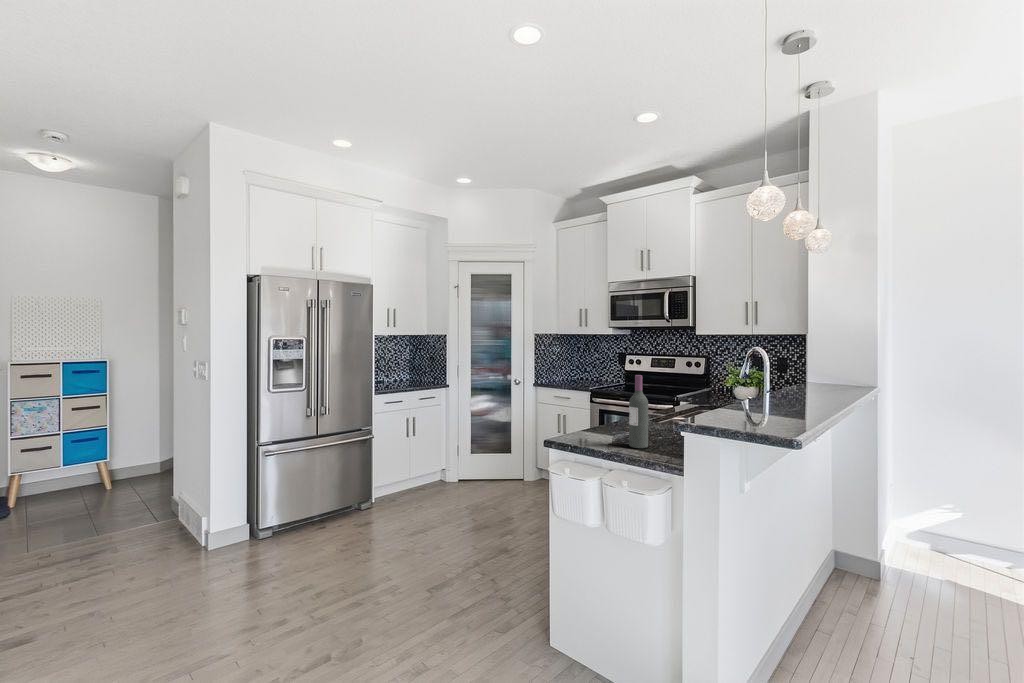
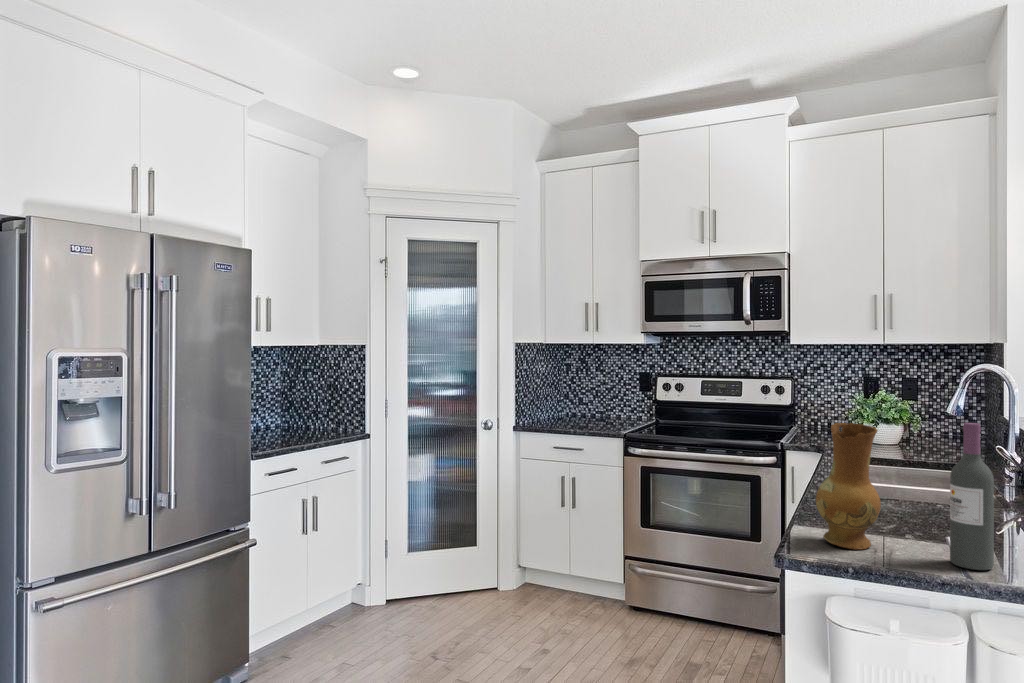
ceramic jug: none [581,375,613,439] -> present [816,423,881,550]

